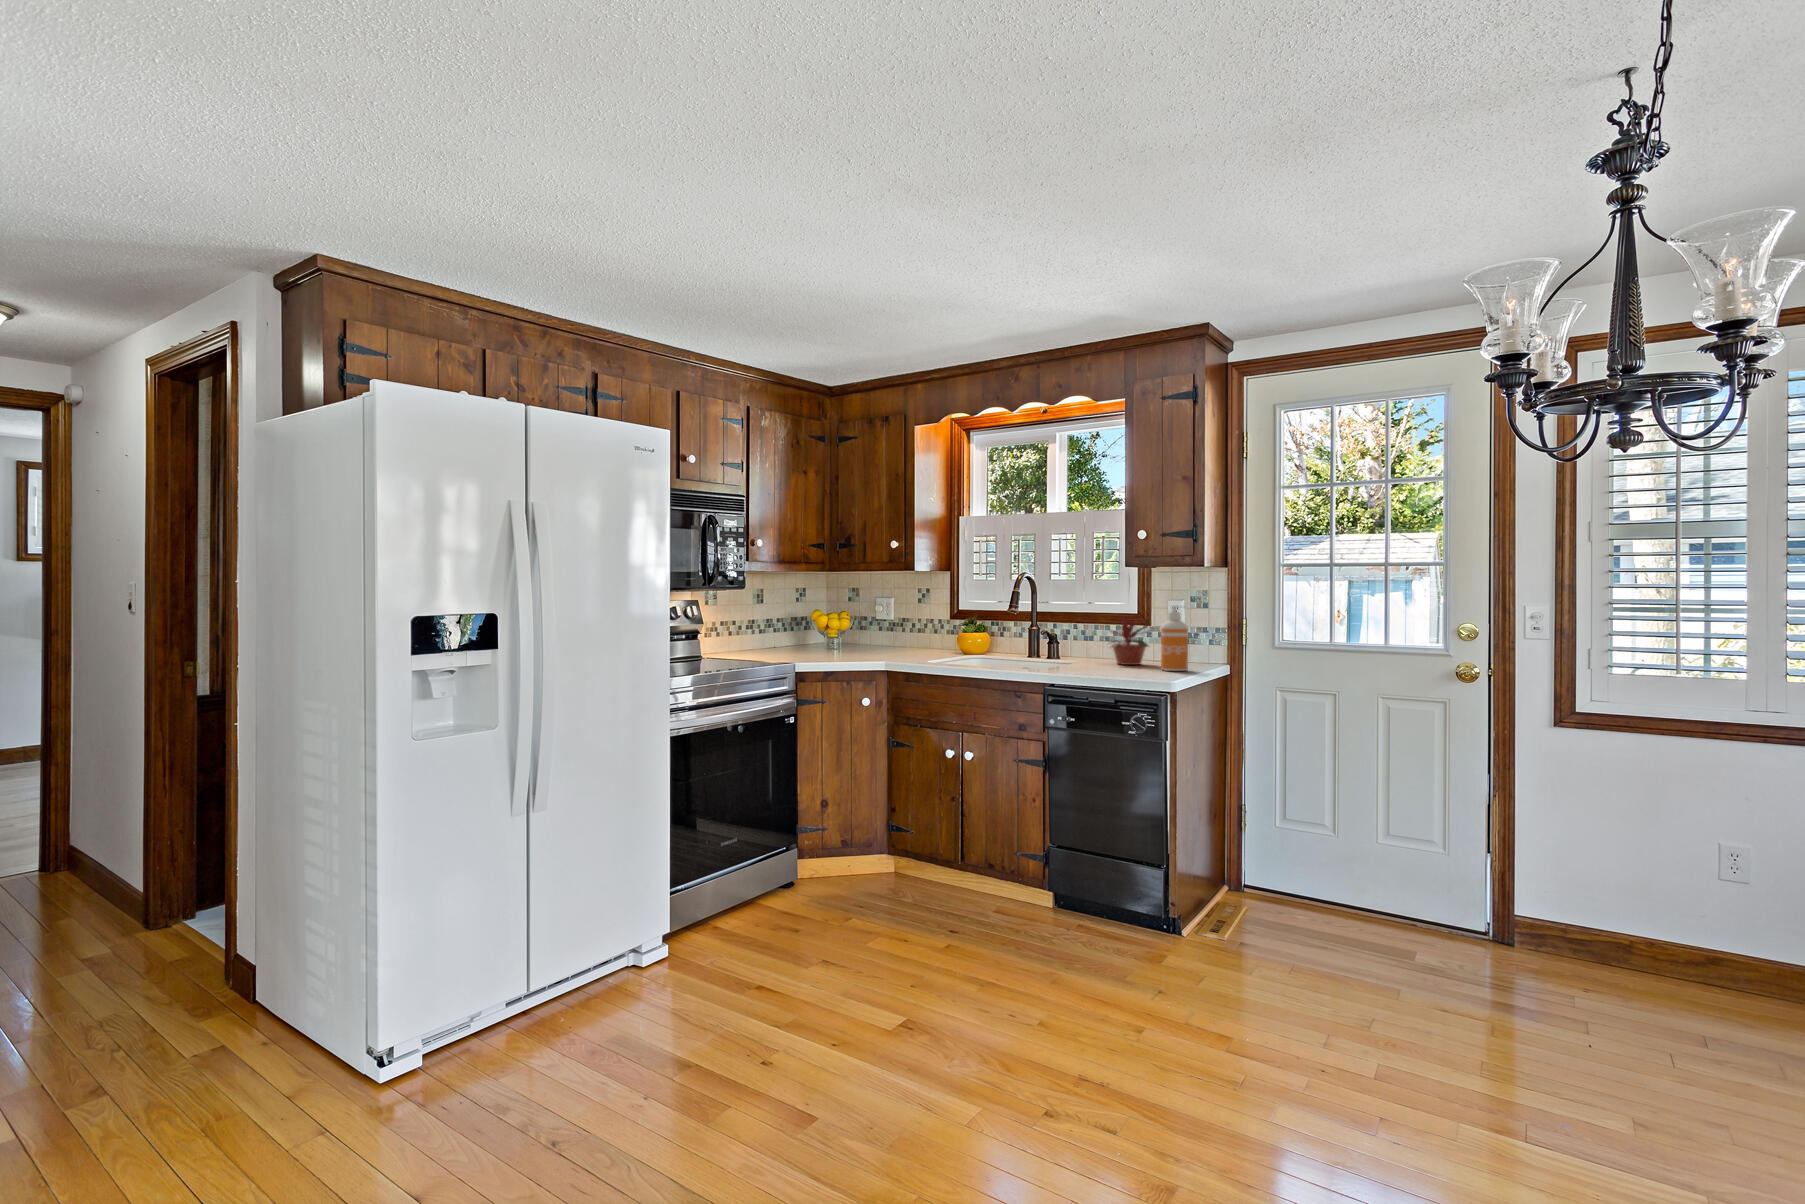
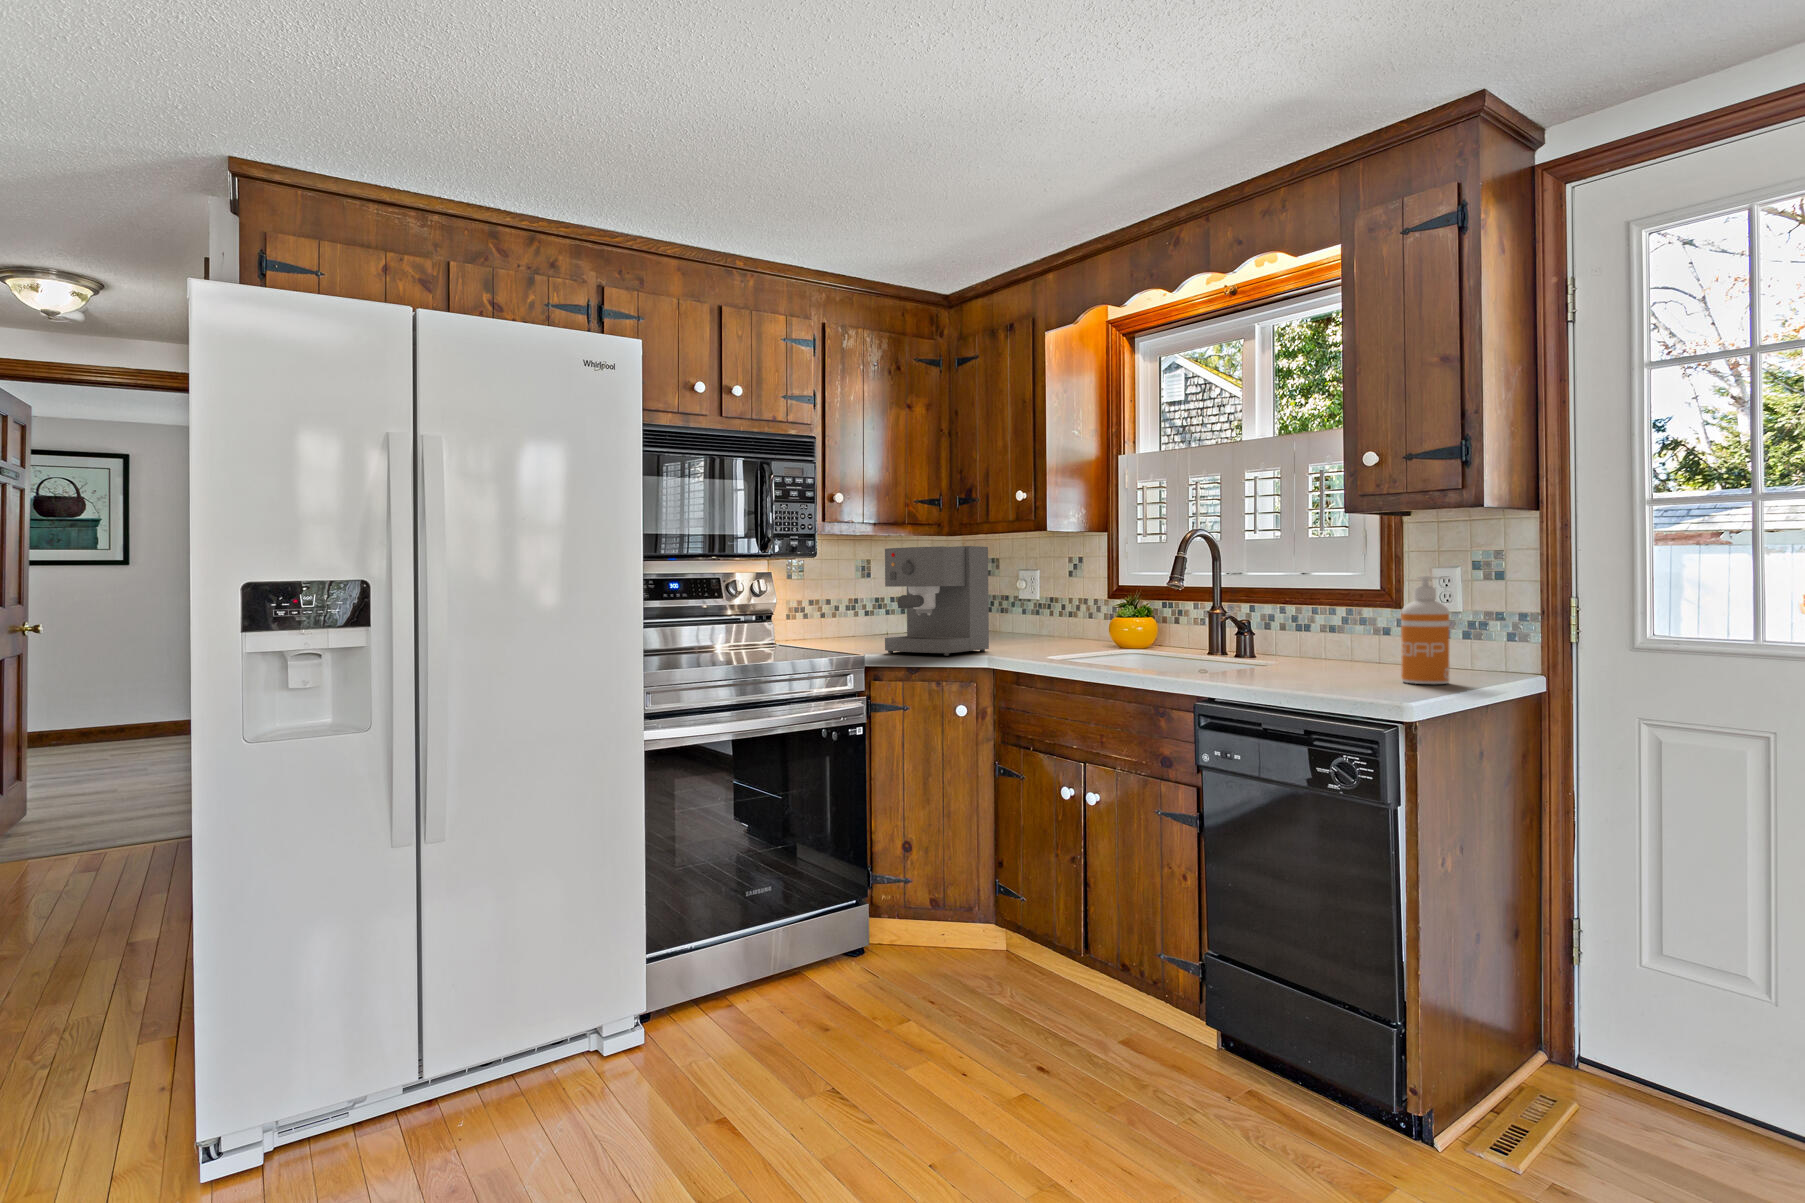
coffee maker: none [805,581,877,659] -> present [885,546,989,656]
potted plant: present [1109,617,1149,665] -> none [1309,590,1406,671]

